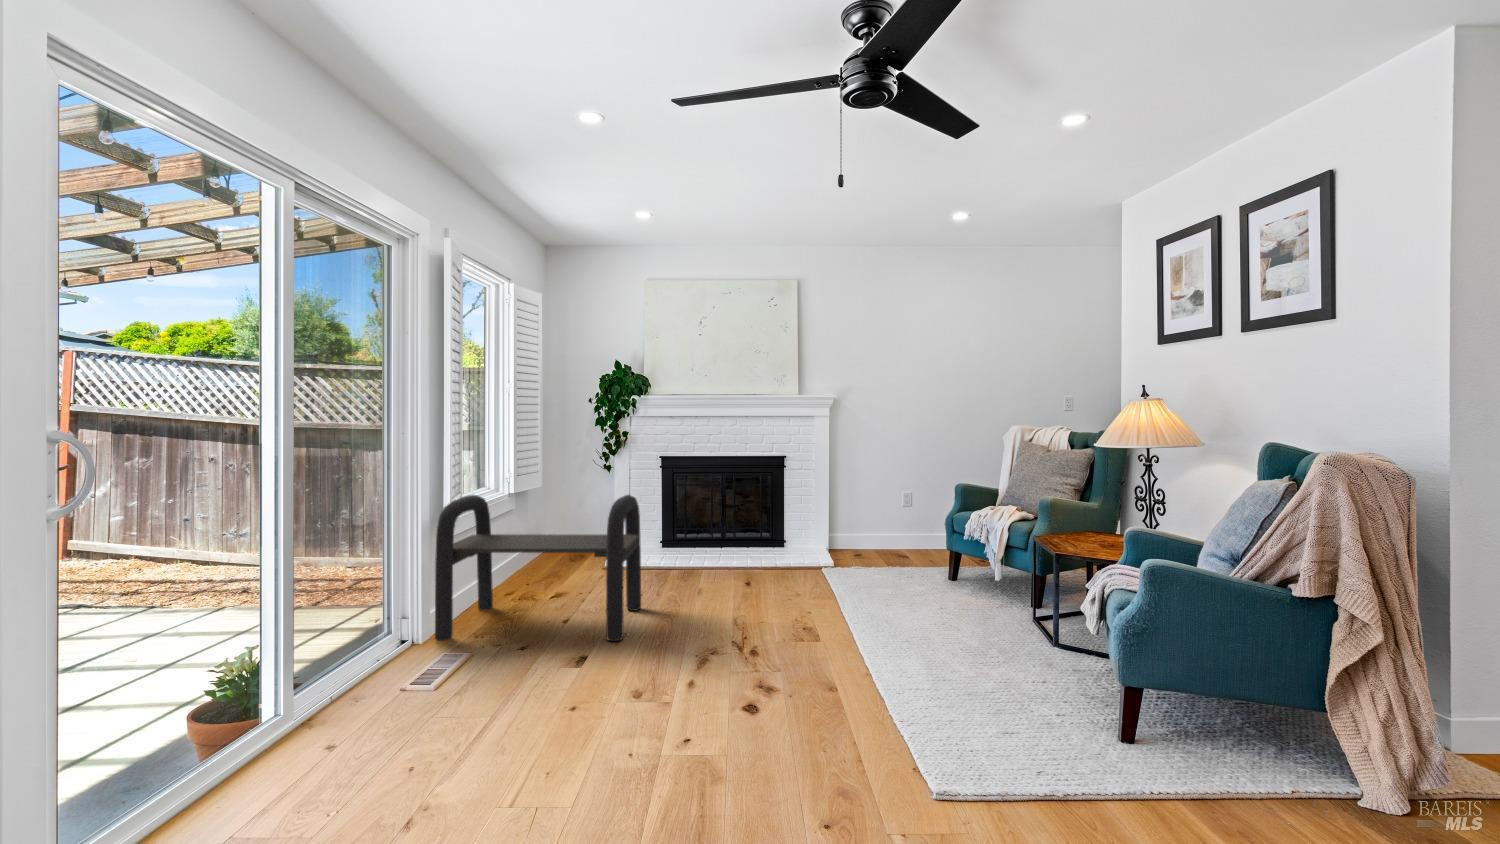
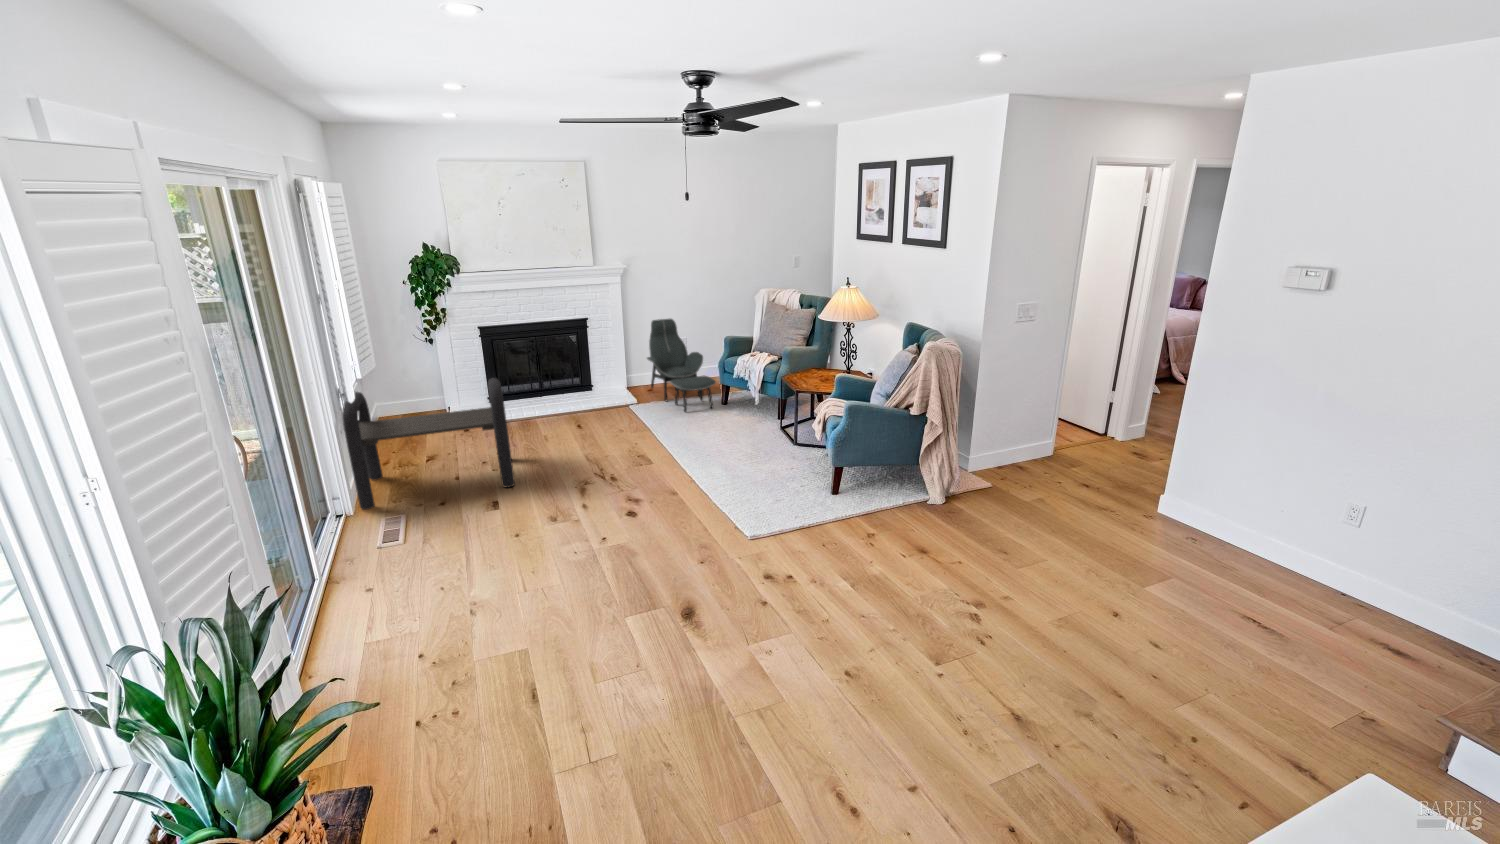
lounge chair: none [852,466,940,583] -> present [647,319,716,412]

